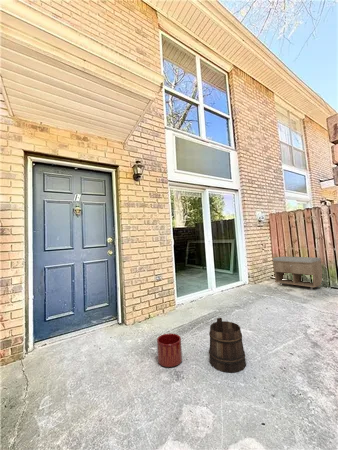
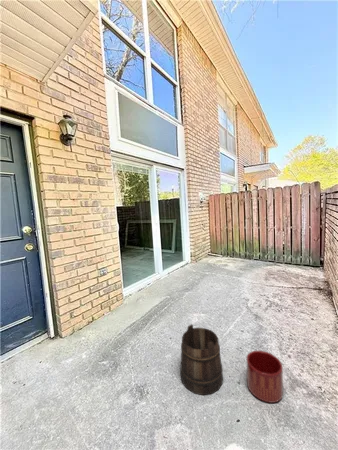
storage bench: present [273,256,323,290] -> none [212,235,252,264]
planter: present [157,334,182,367] -> present [247,351,283,403]

